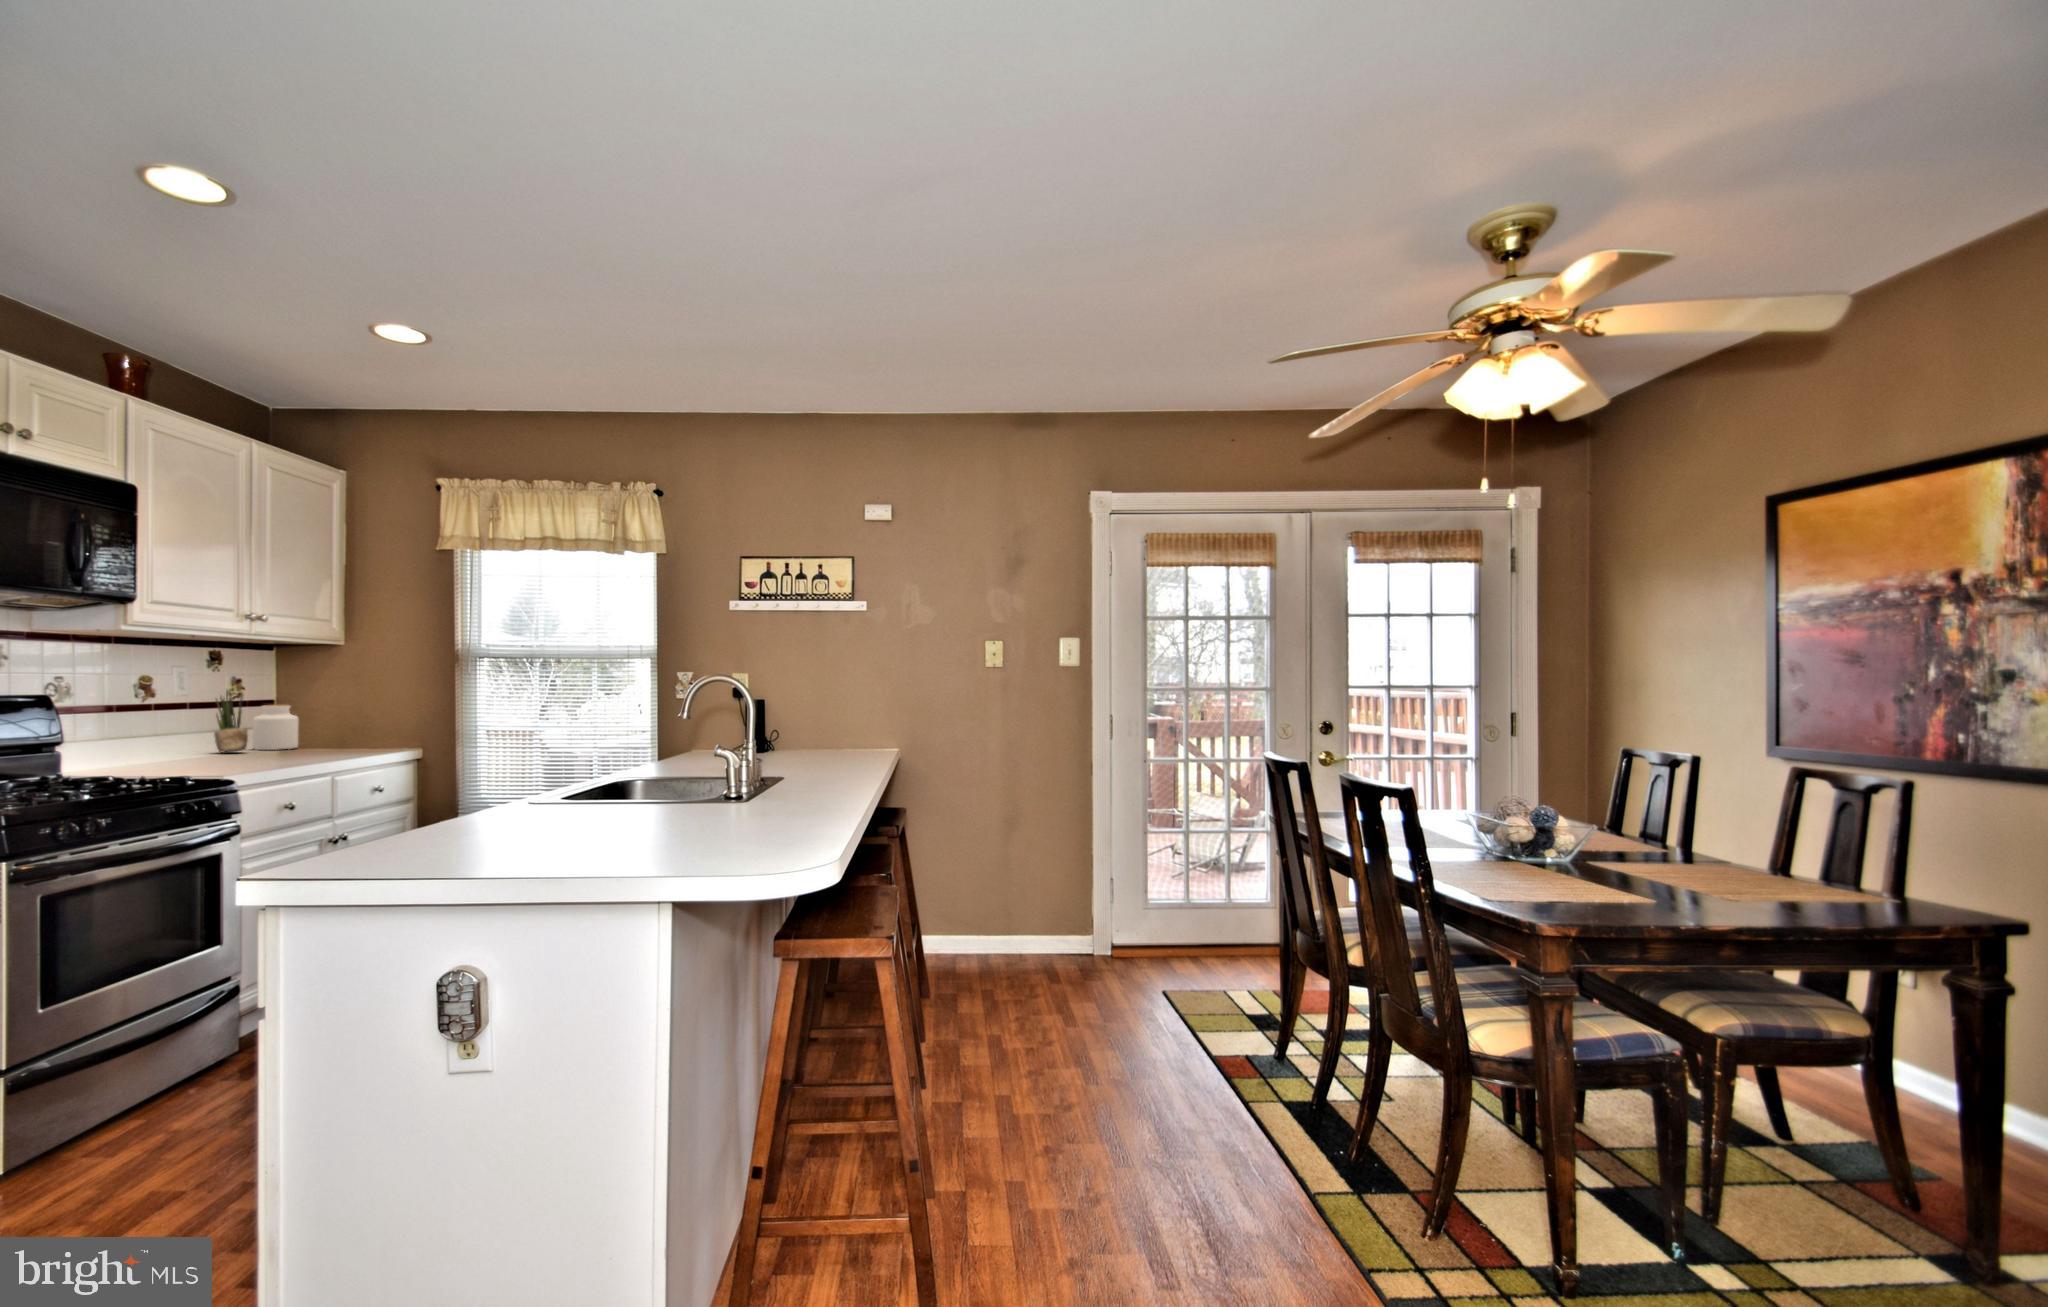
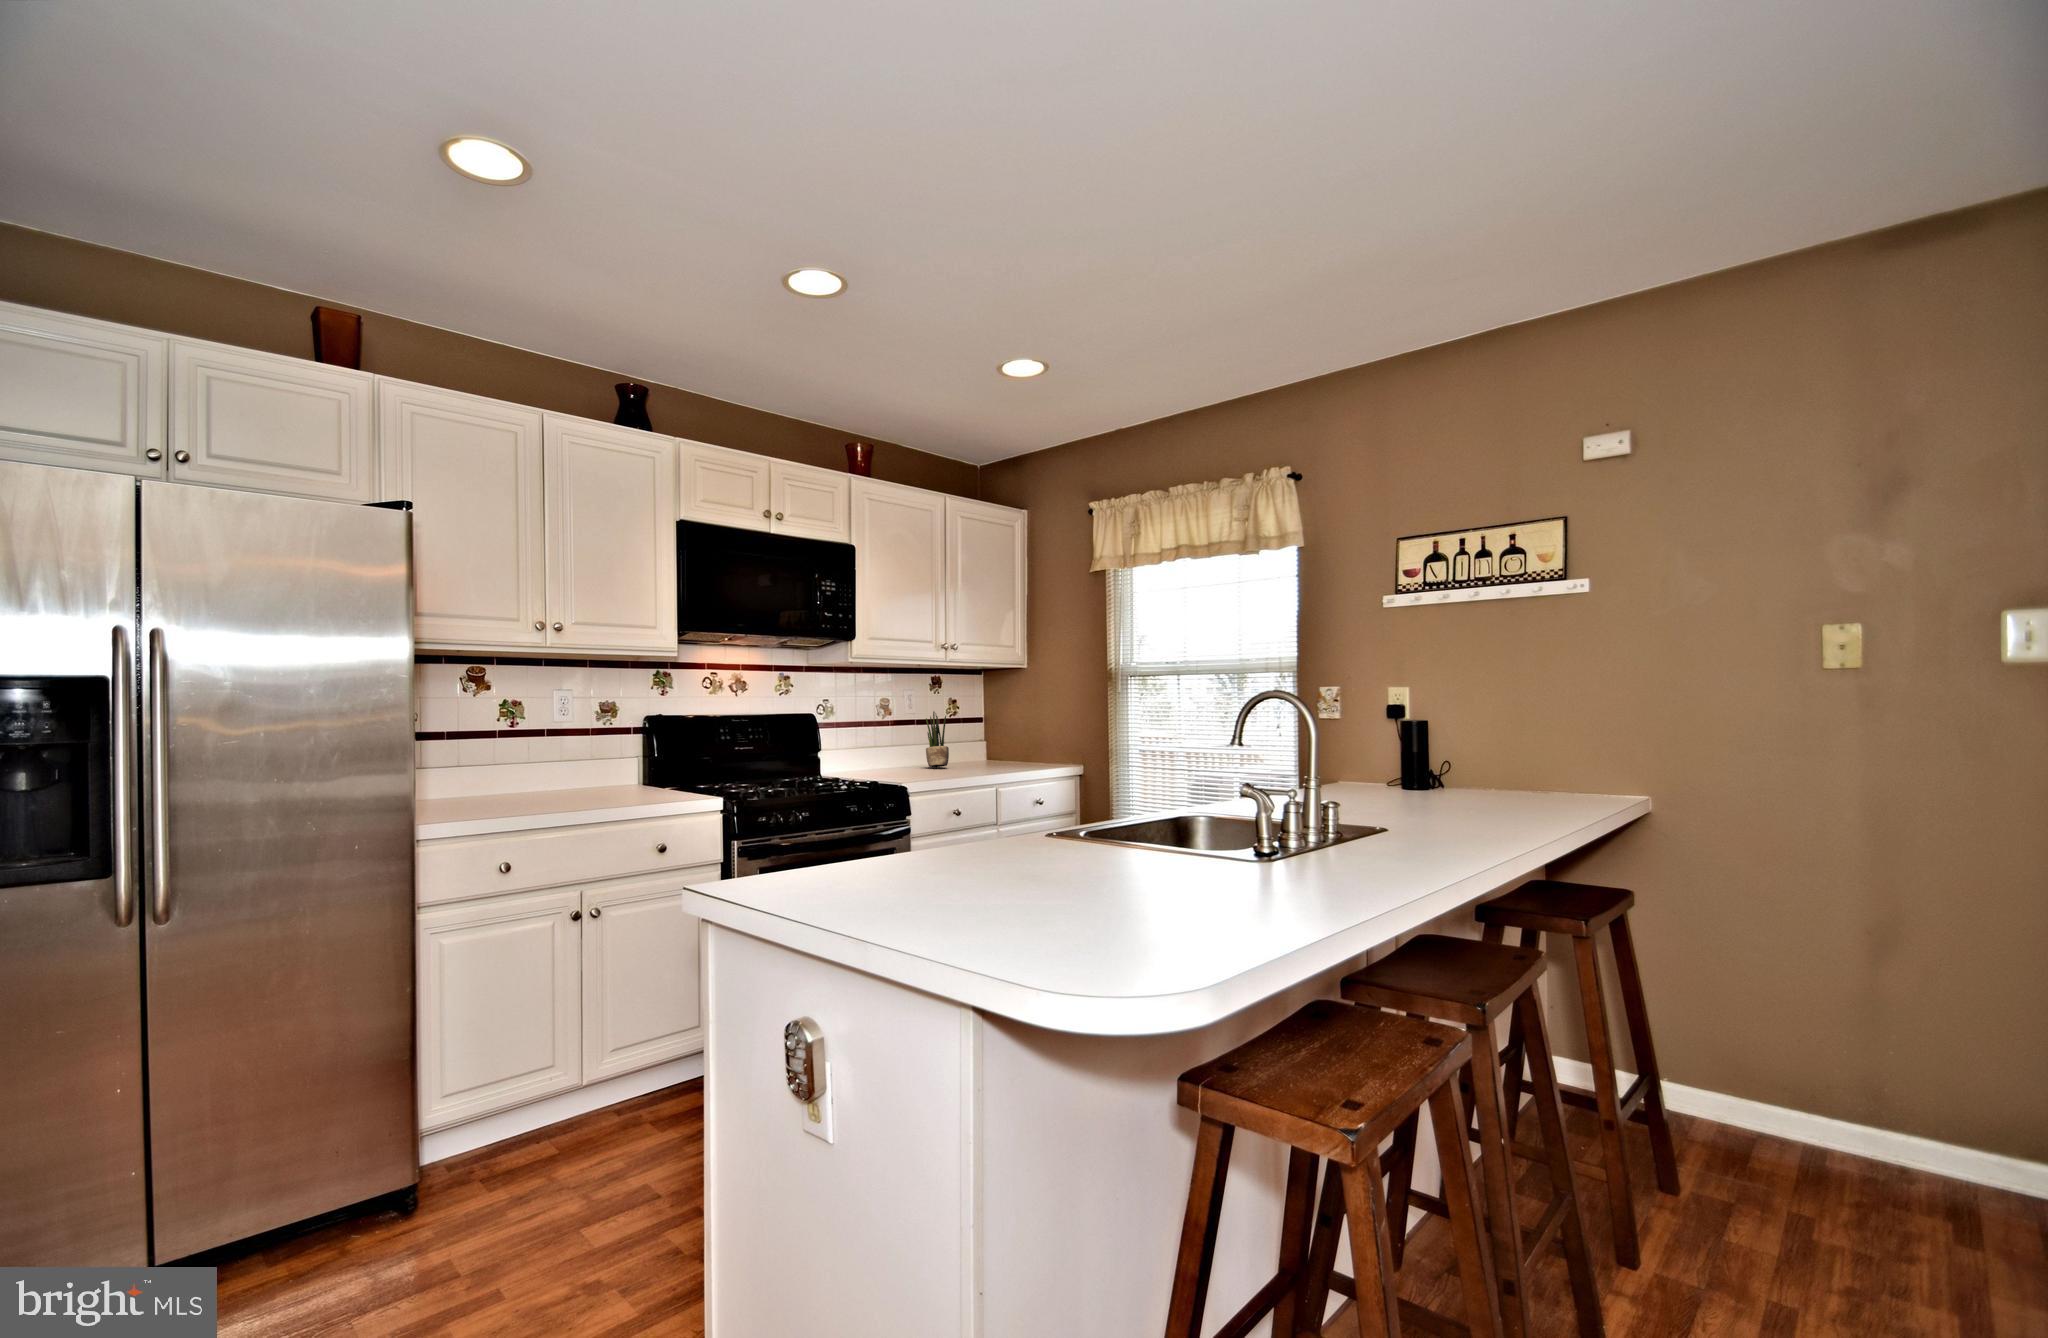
jar: present [252,705,298,750] -> none [958,725,991,766]

